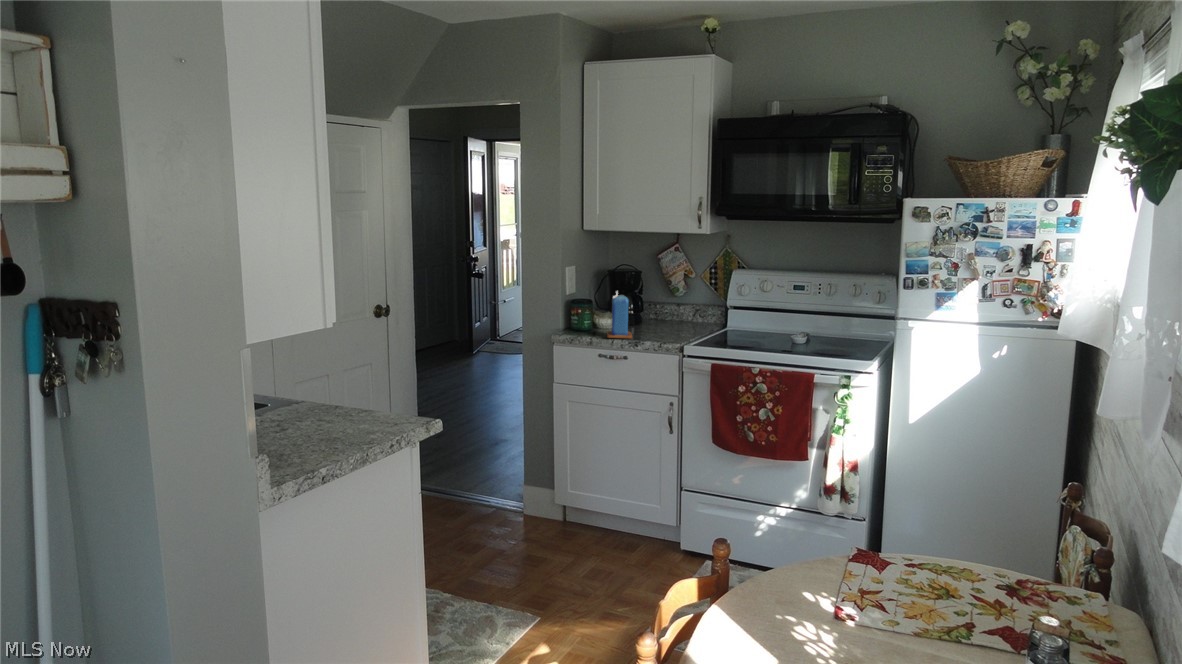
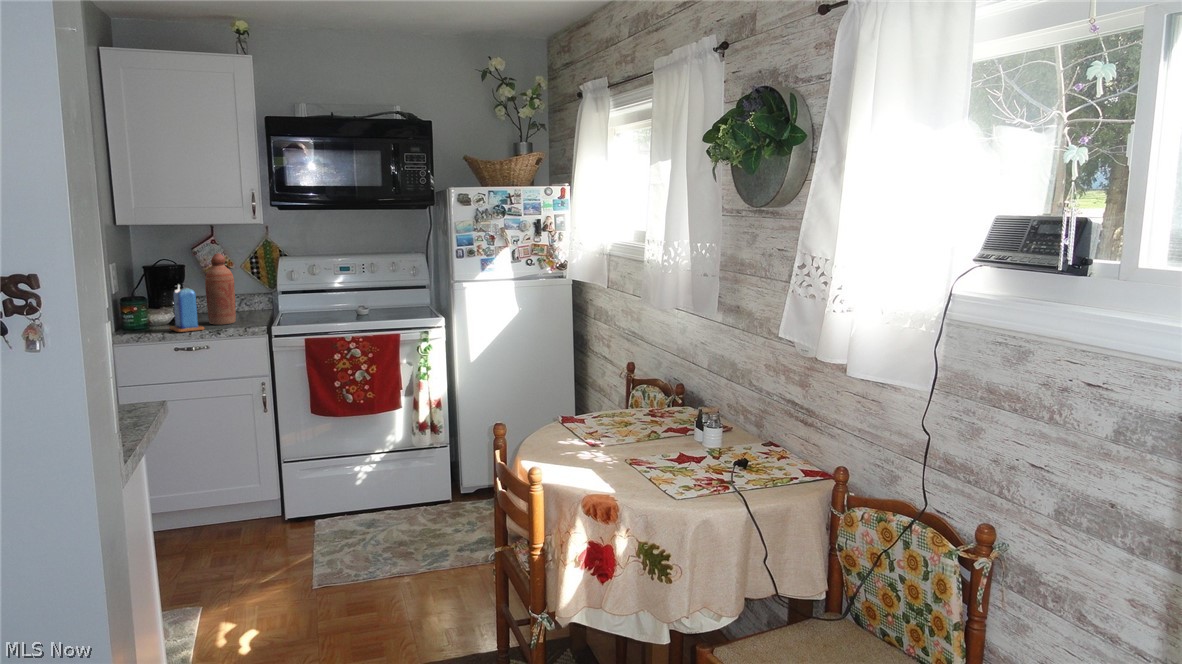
bottle: none [646,262,673,335] -> present [205,253,236,325]

